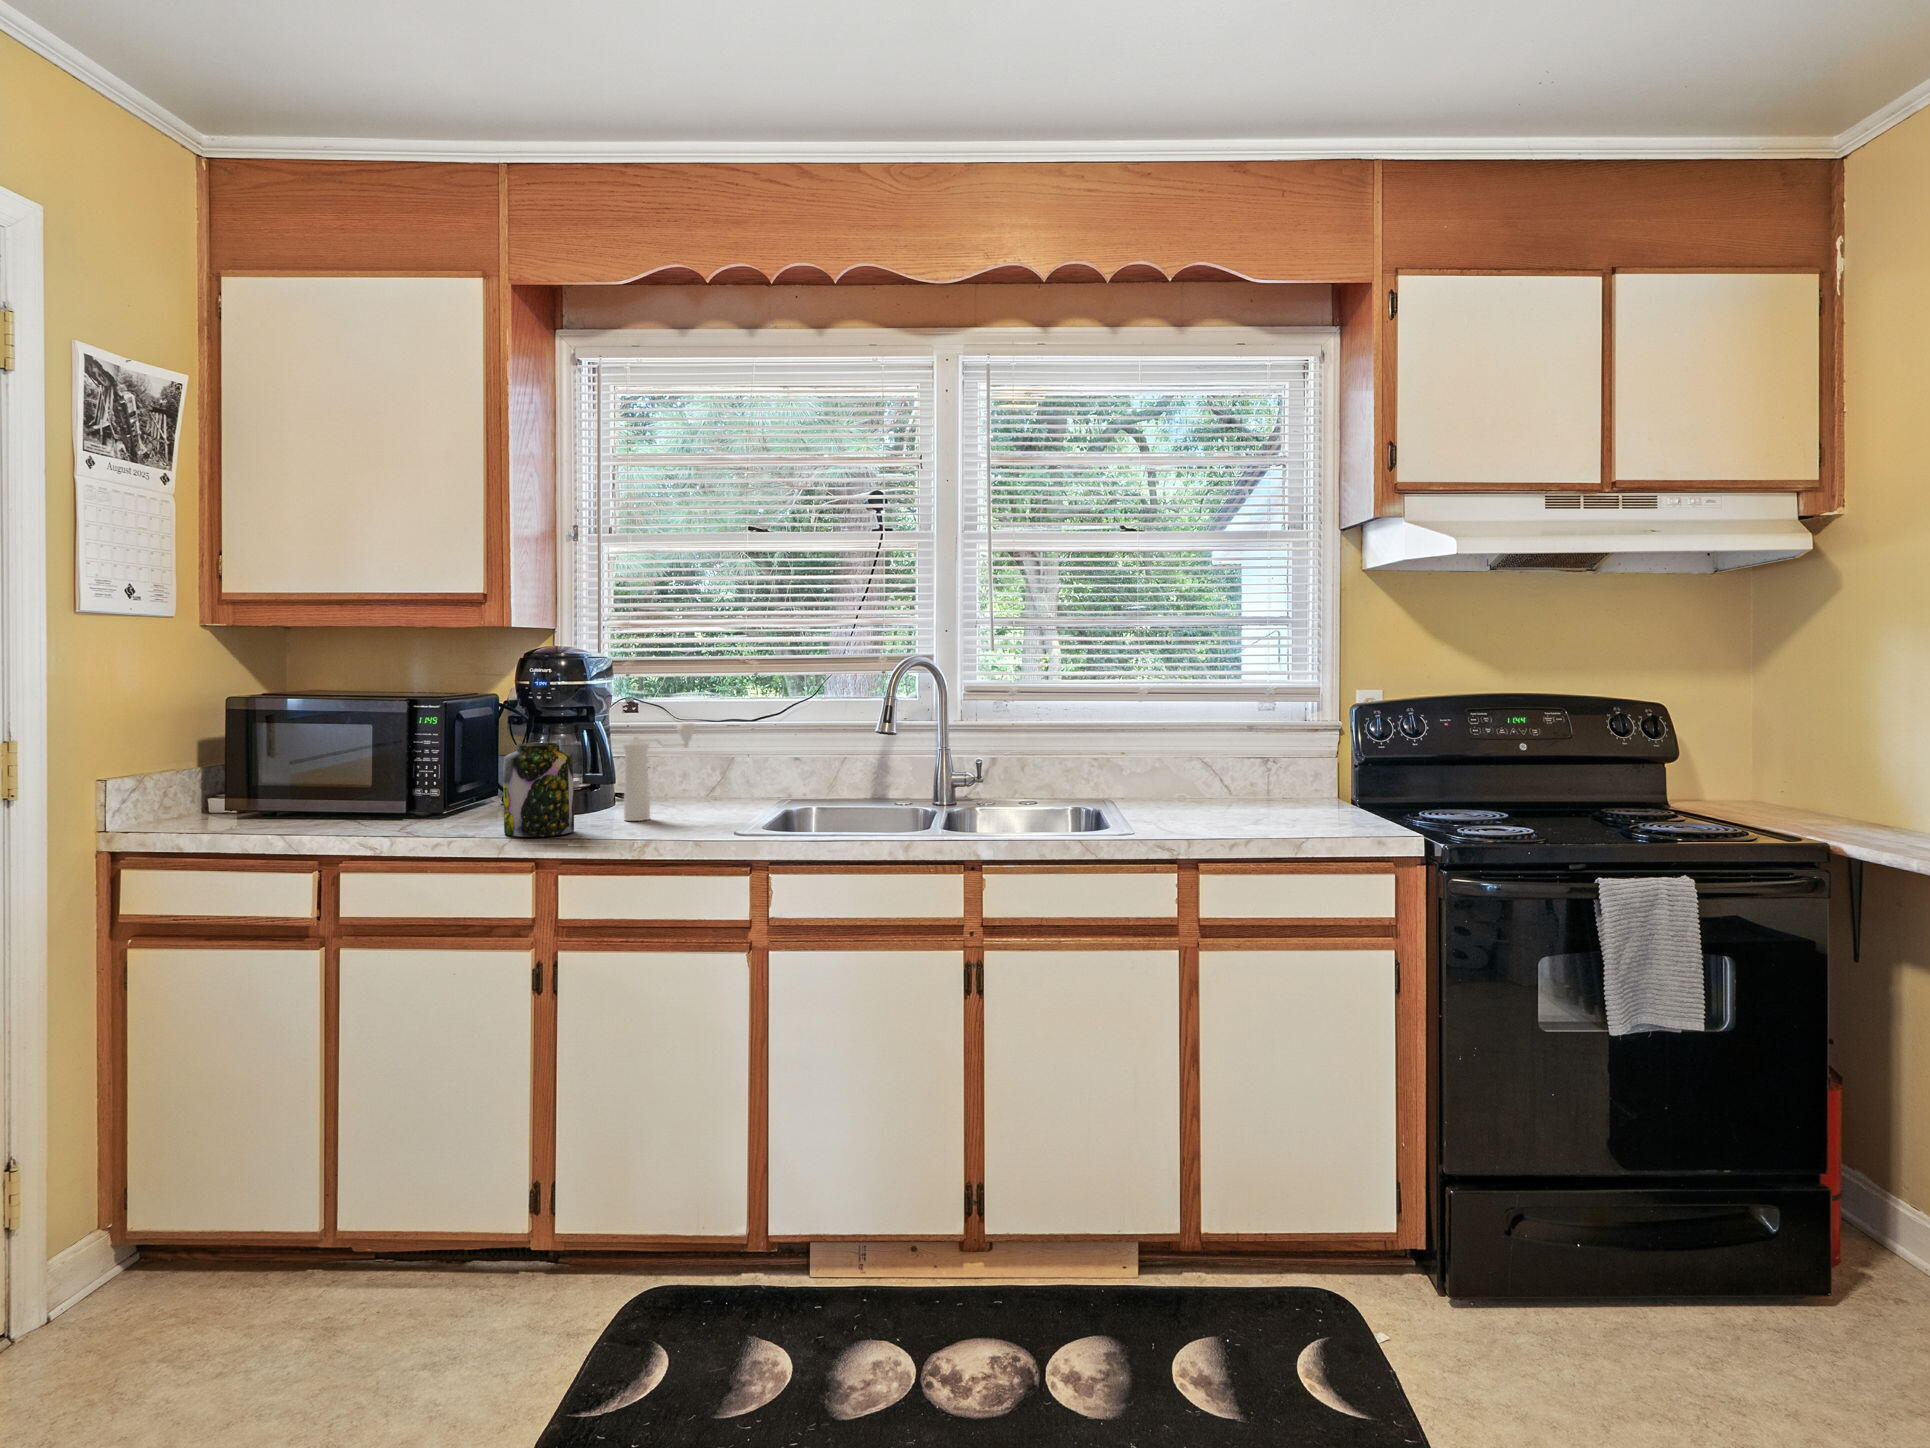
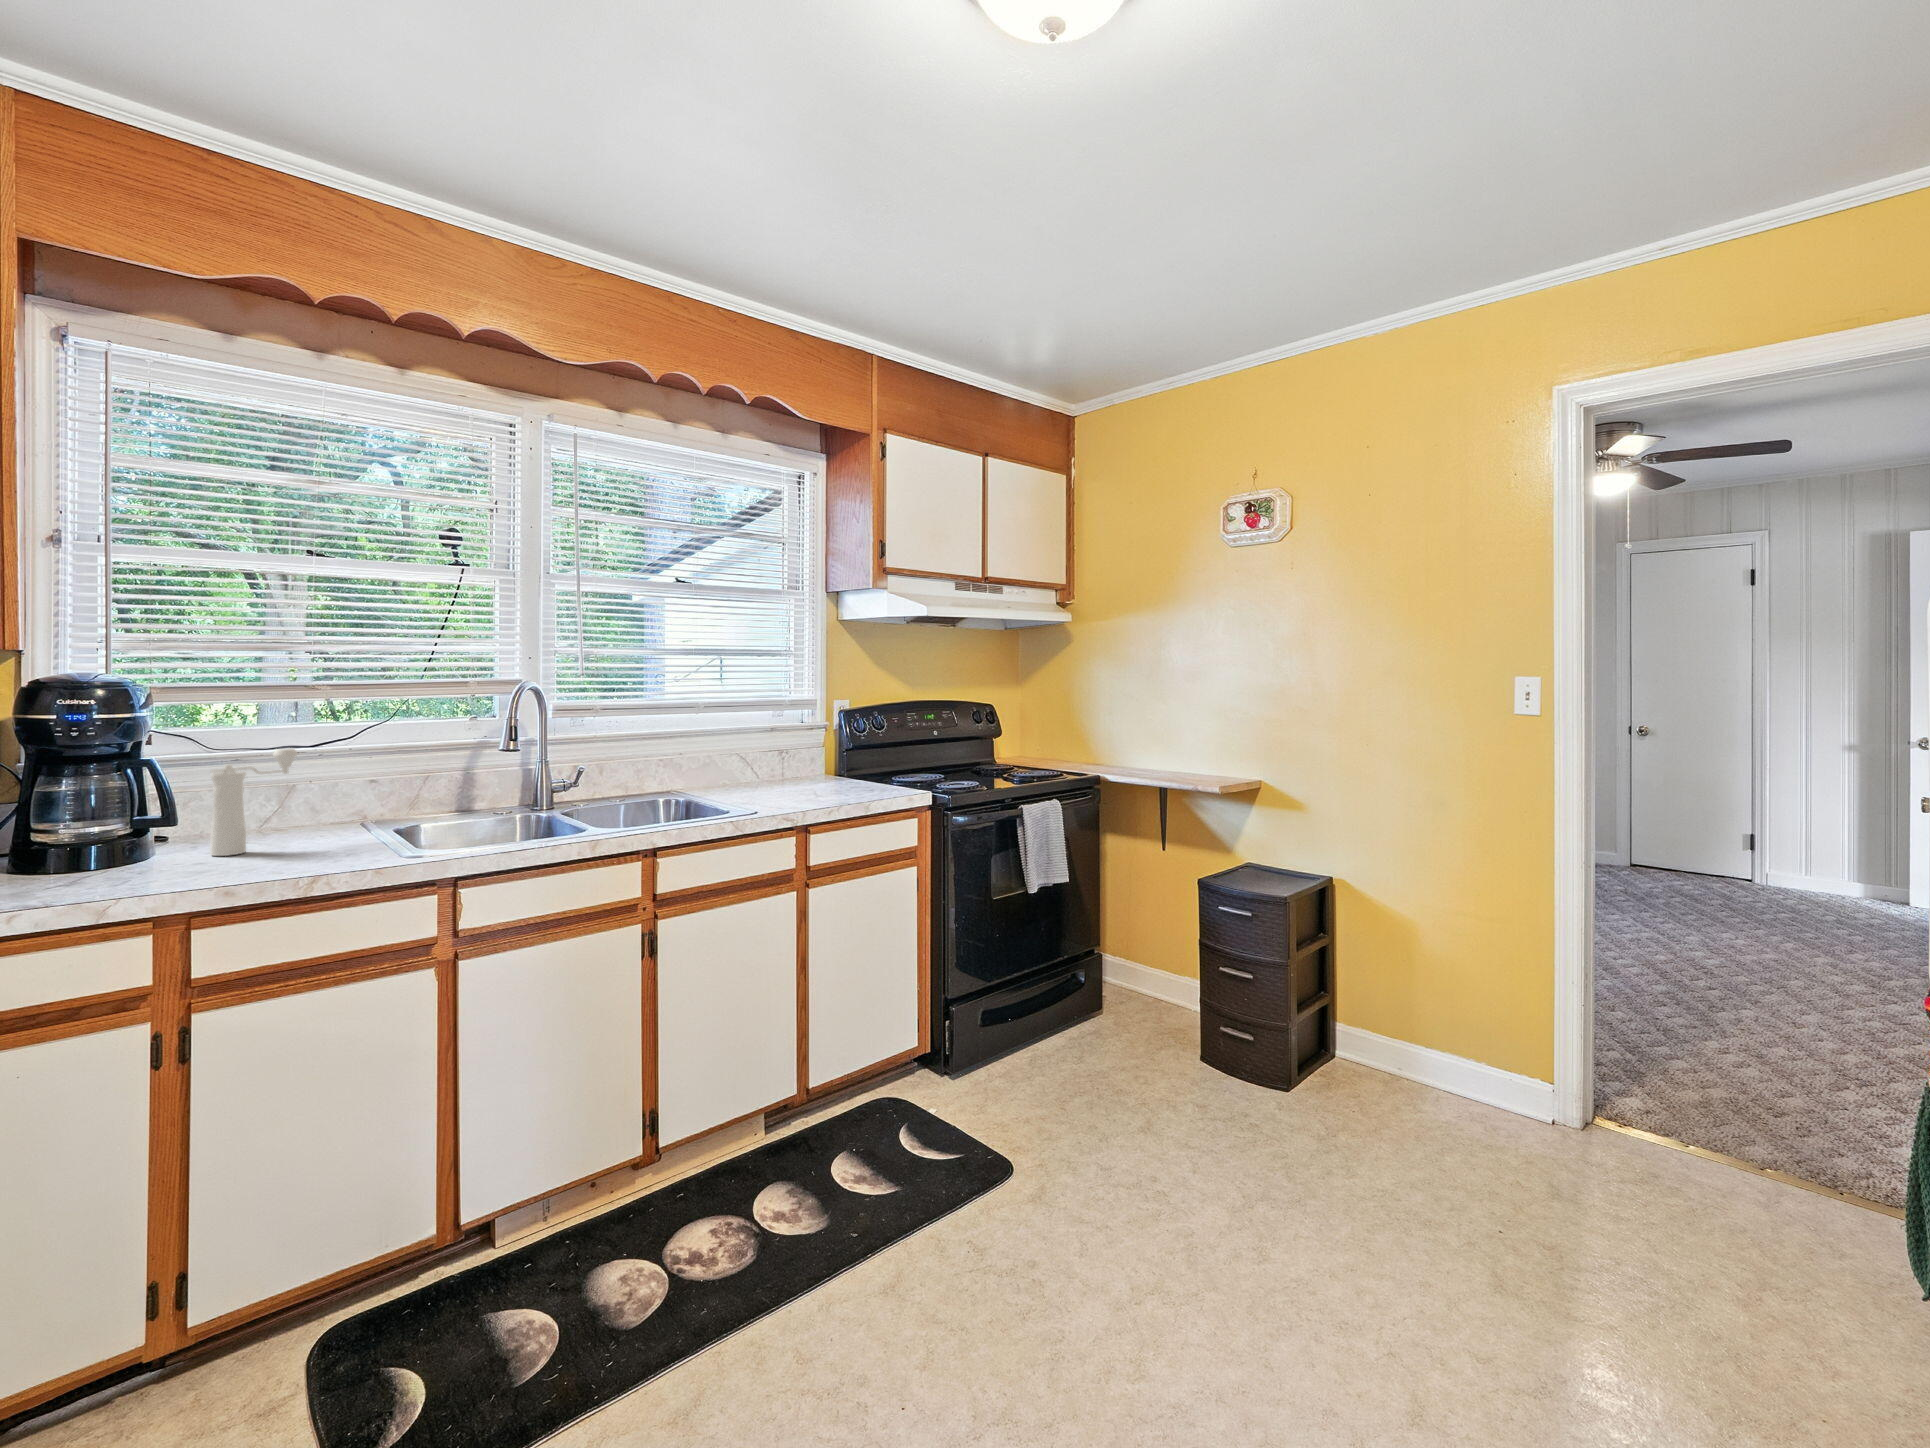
jar: present [503,743,574,837] -> none [78,777,185,886]

